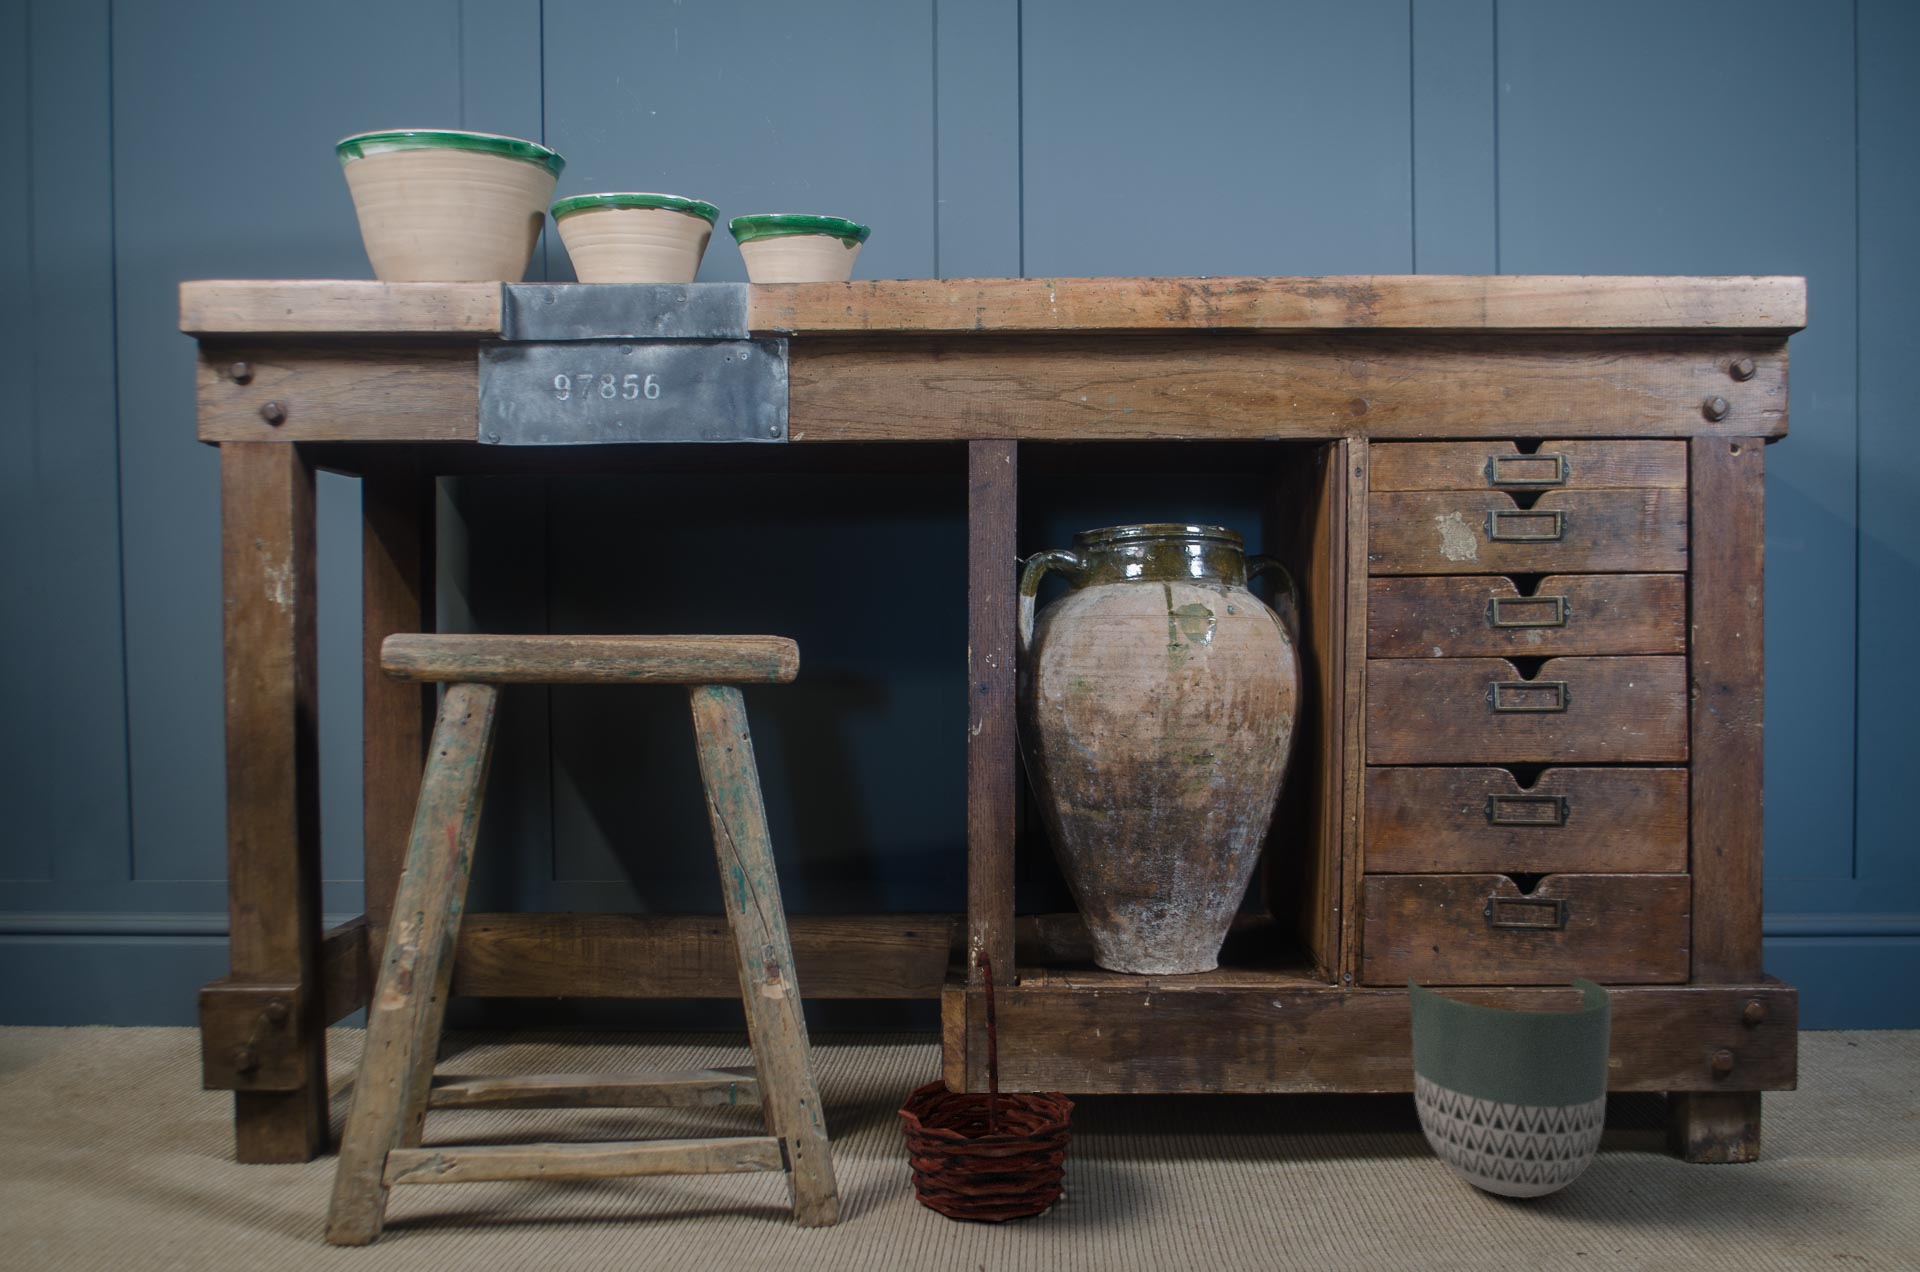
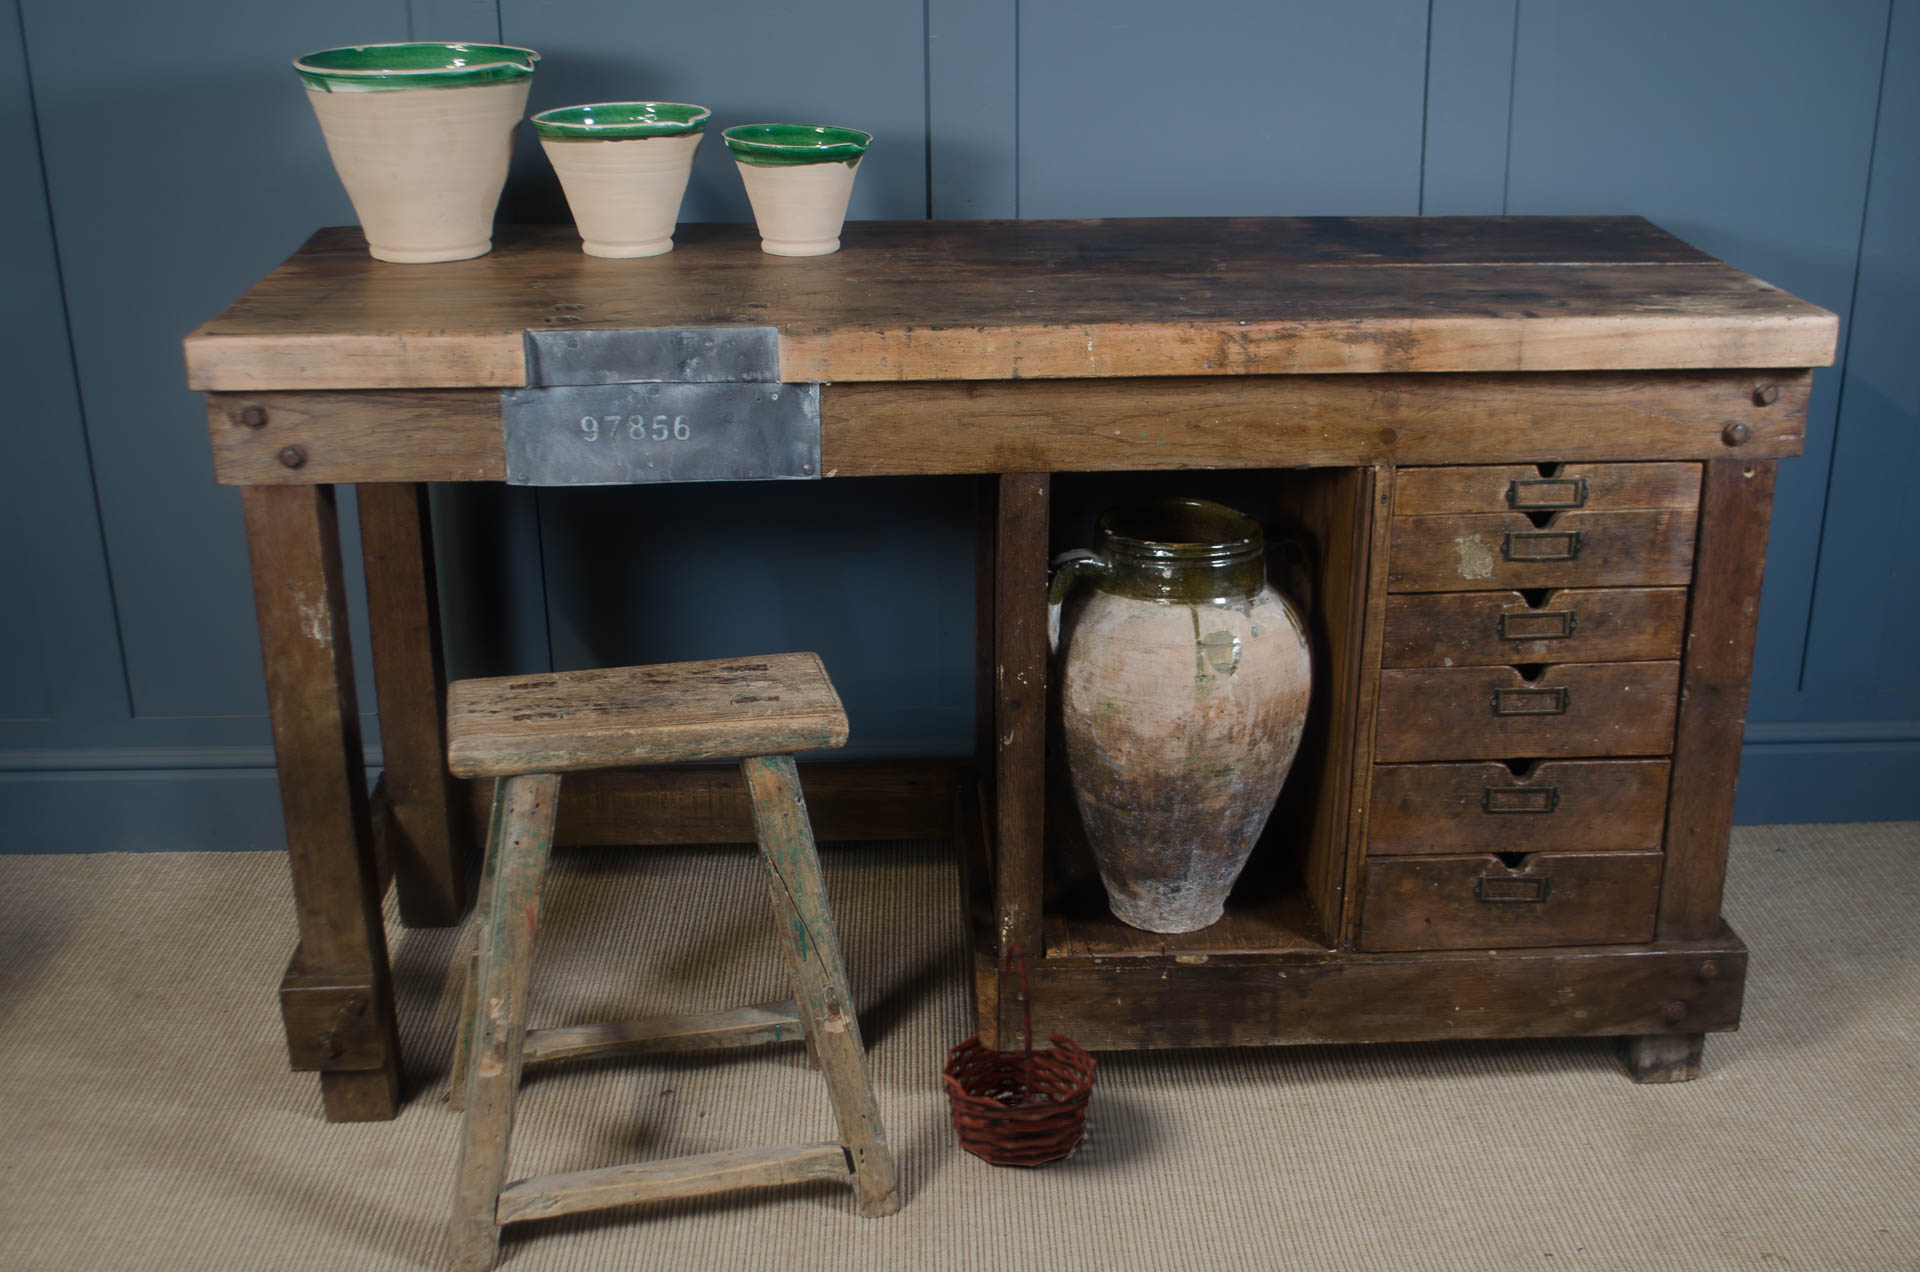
planter: present [1408,976,1612,1198] -> none [1397,918,1571,1127]

